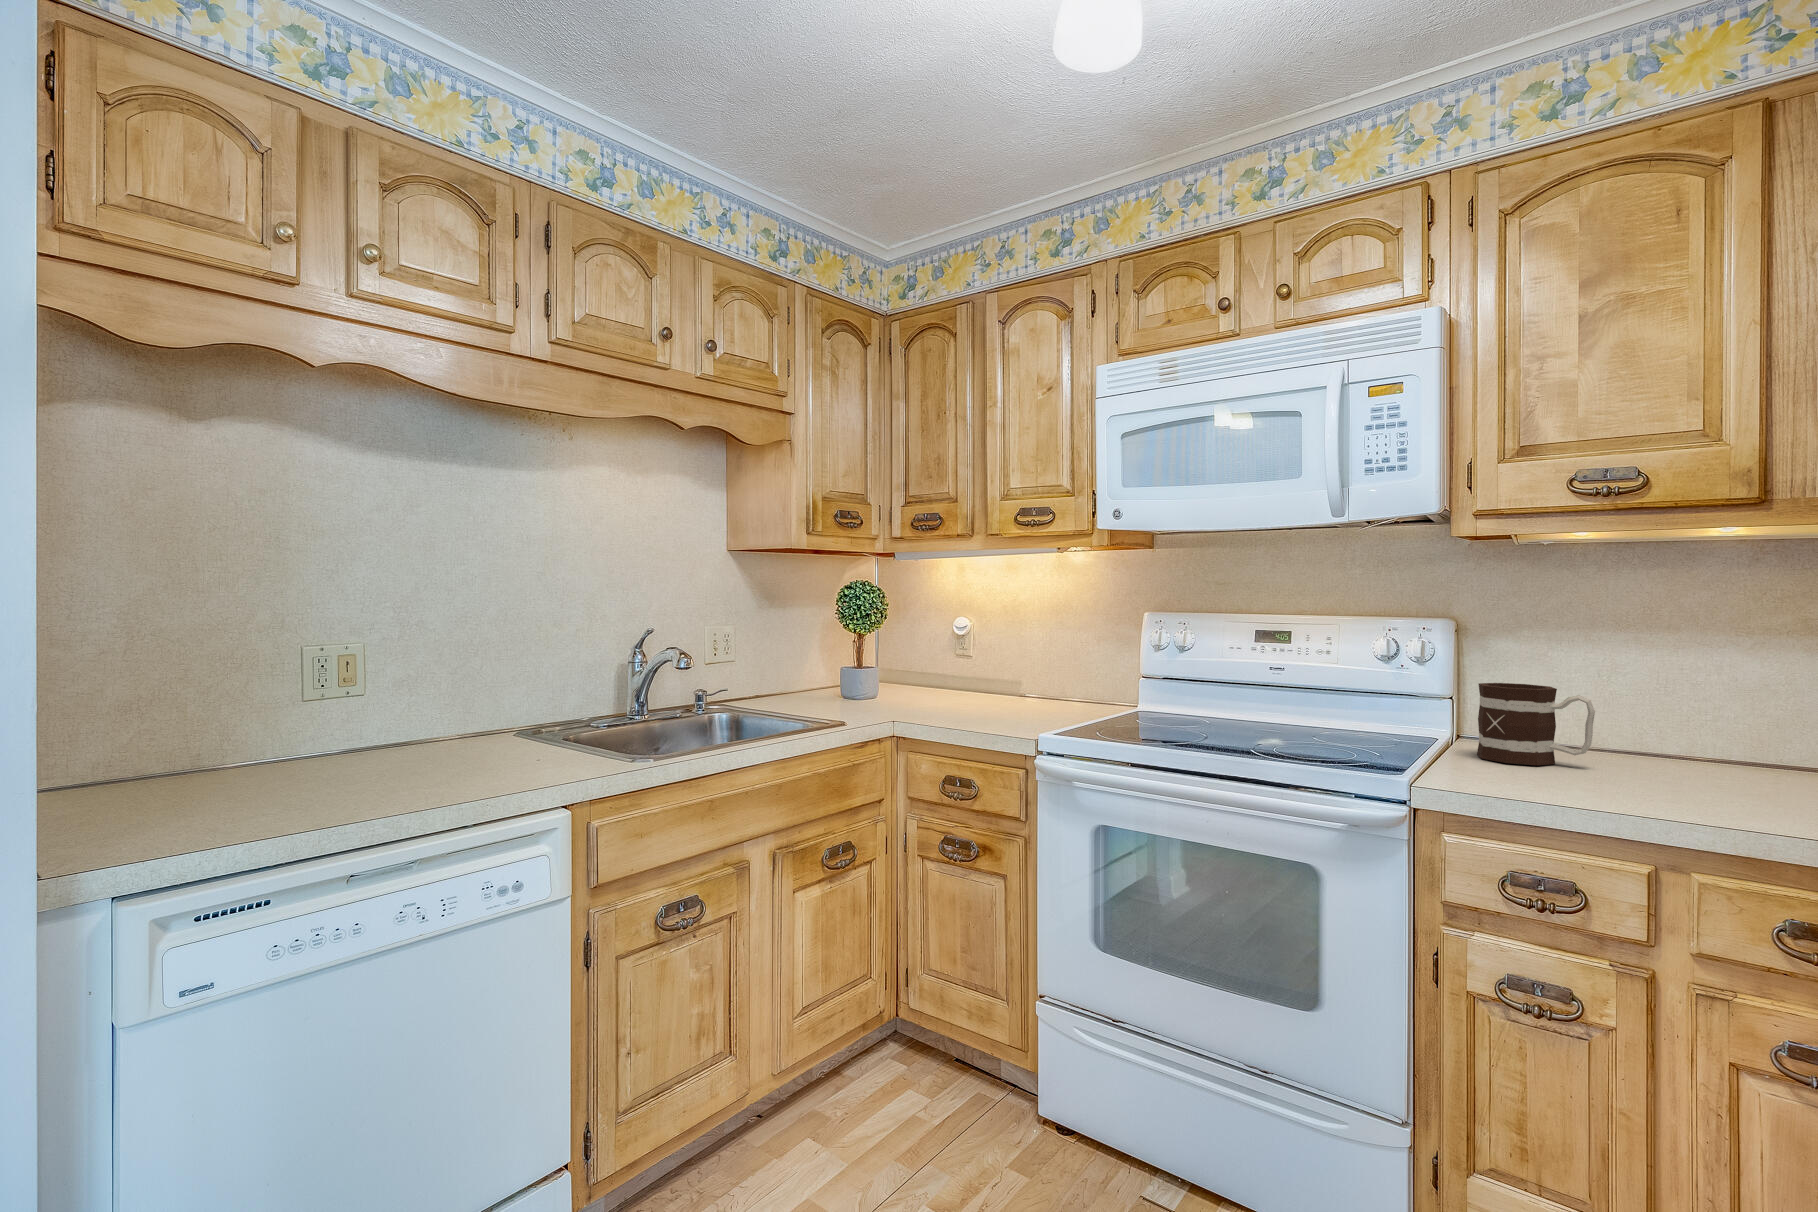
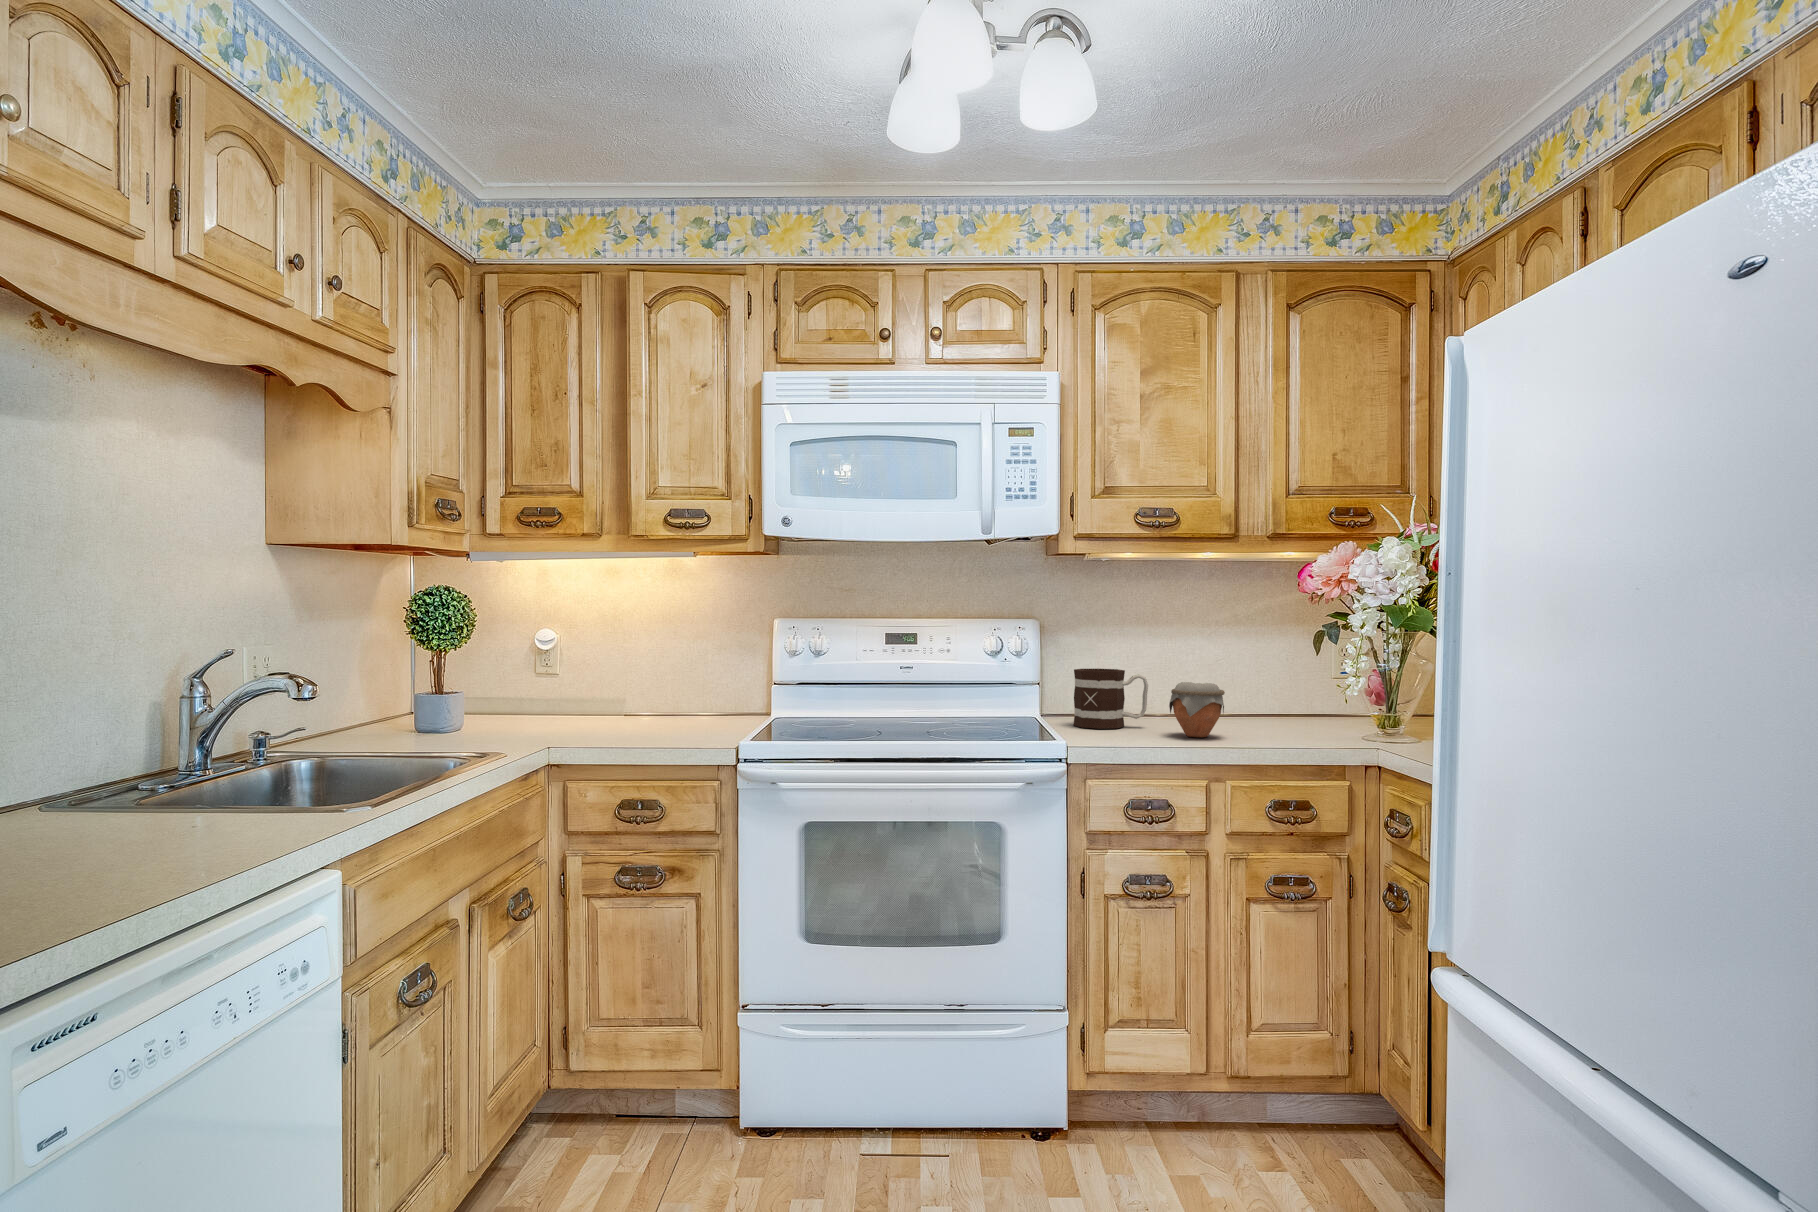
jar: none [1608,712,1713,795] -> present [1169,682,1225,737]

